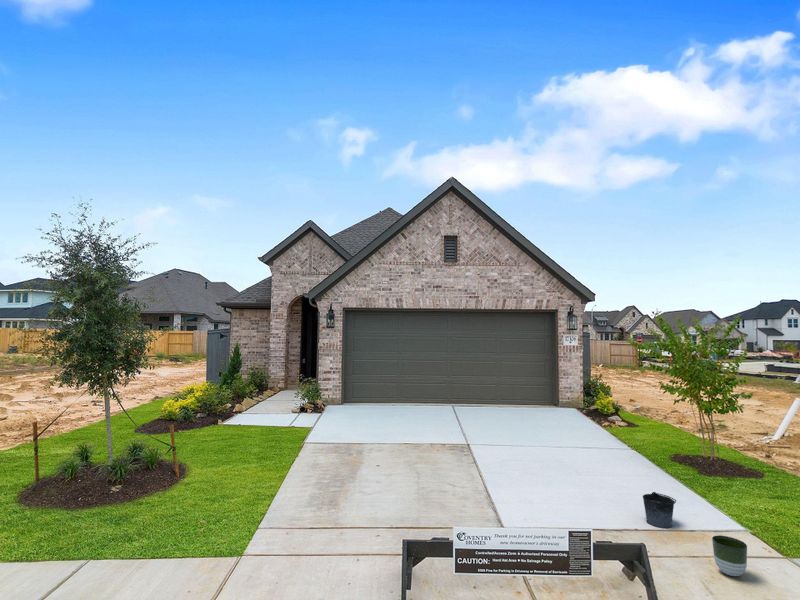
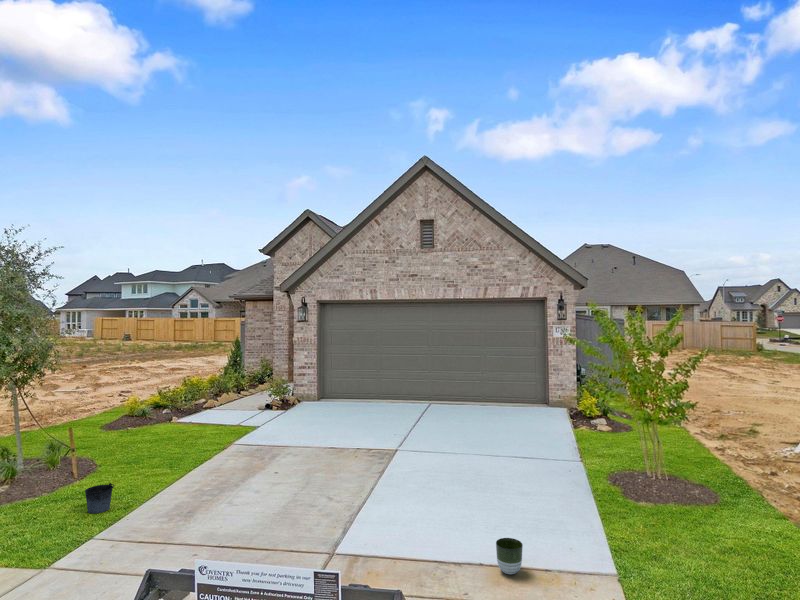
bucket: present [643,492,676,528] -> present [85,483,114,514]

